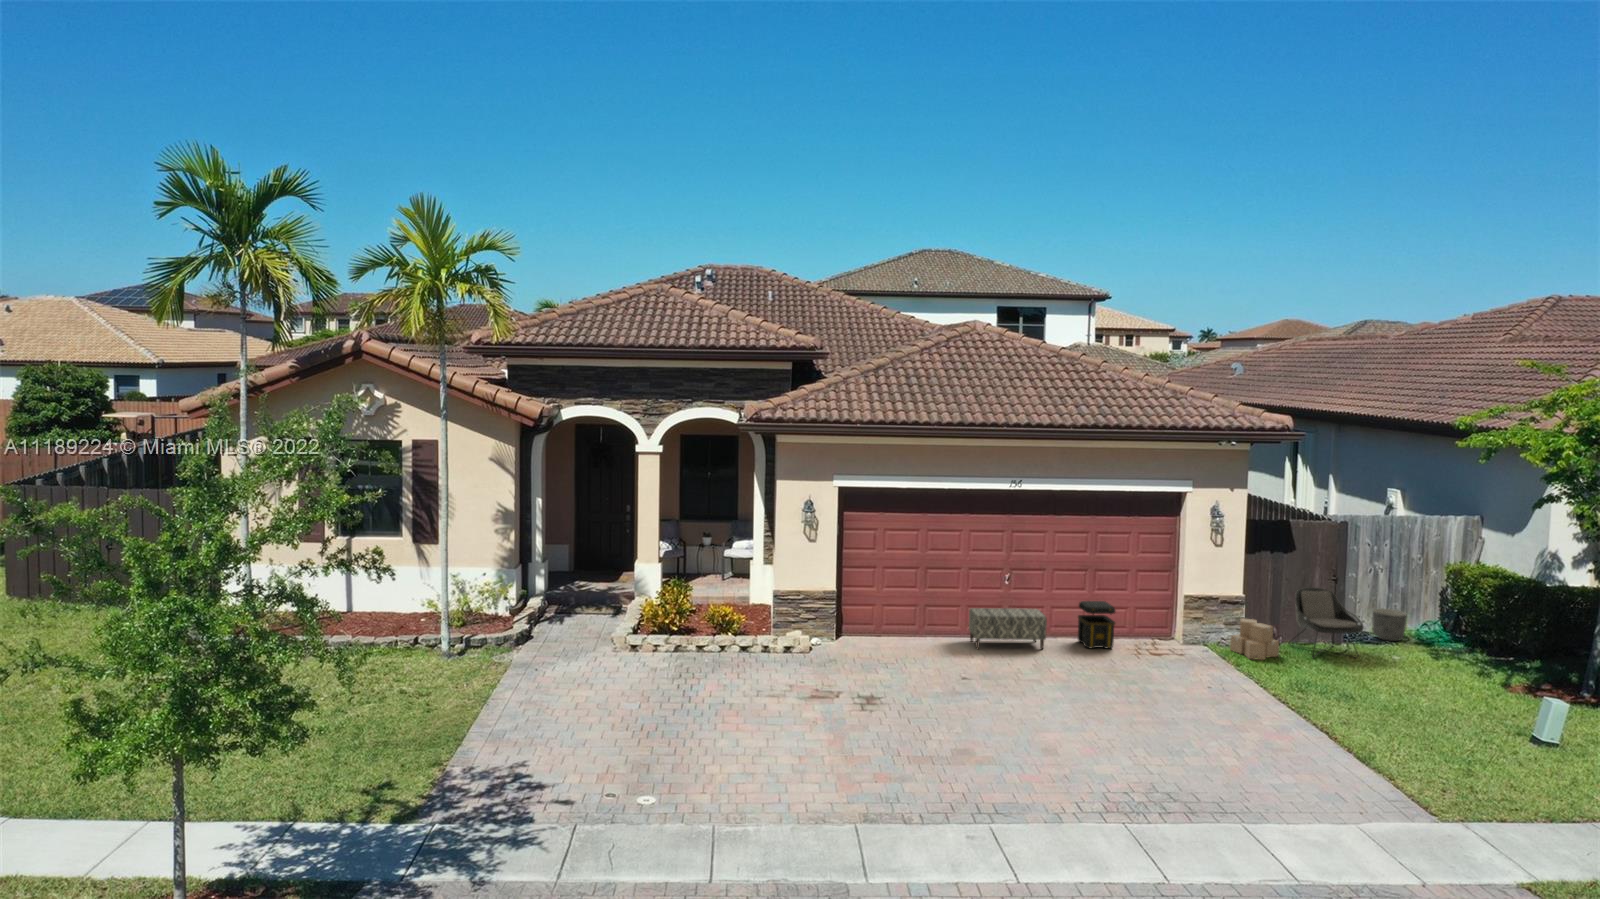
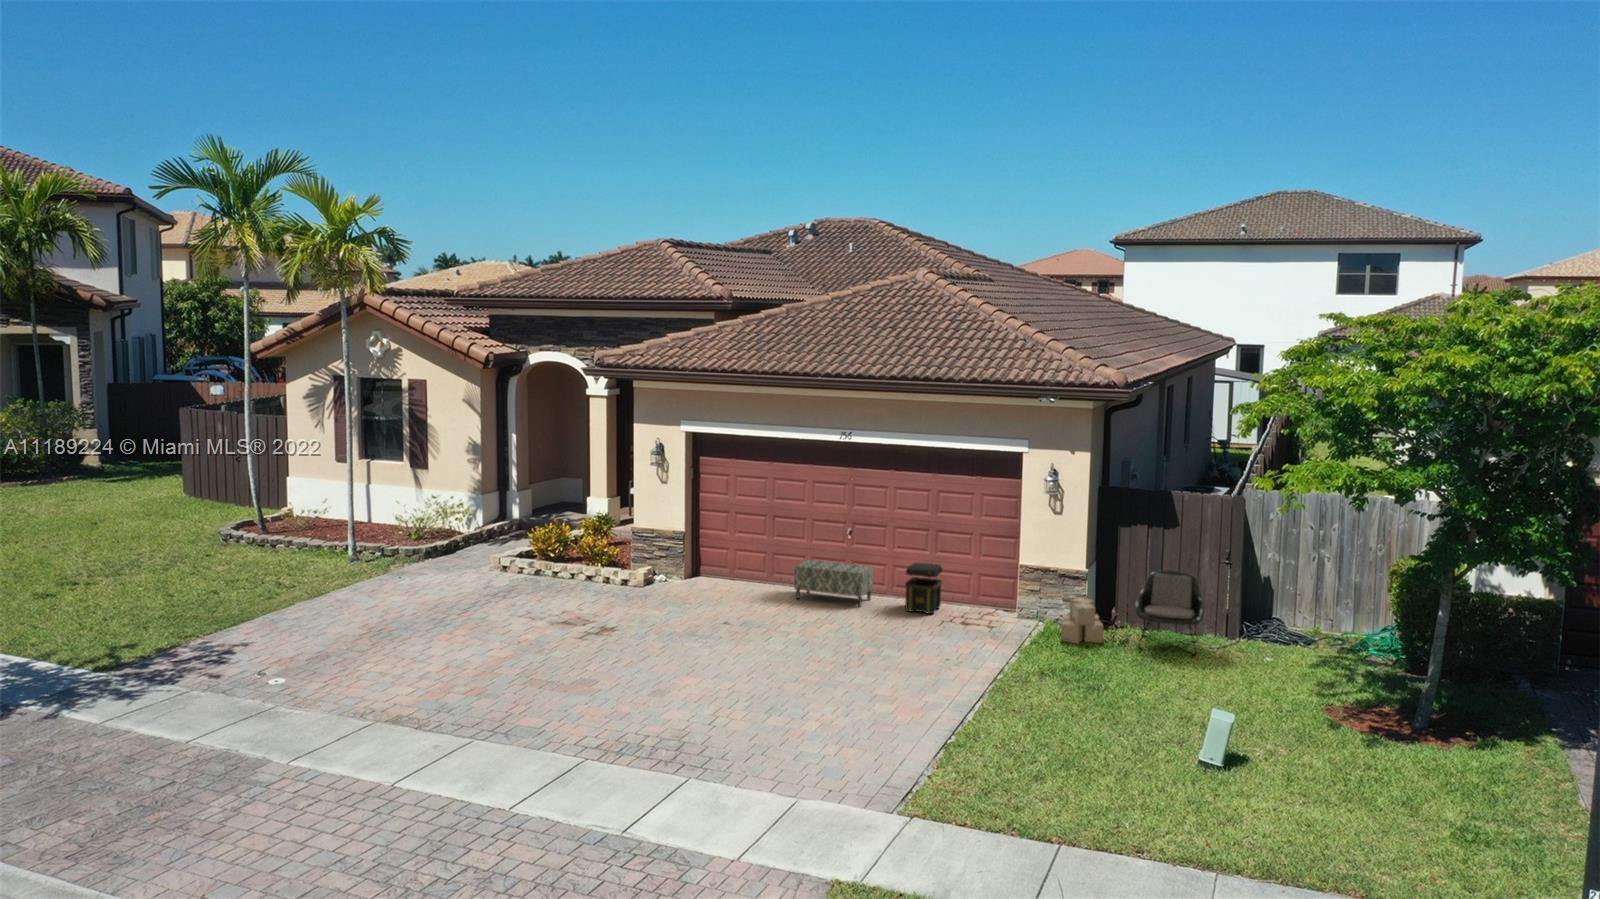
planter: present [1372,608,1407,641] -> none [1275,607,1315,647]

